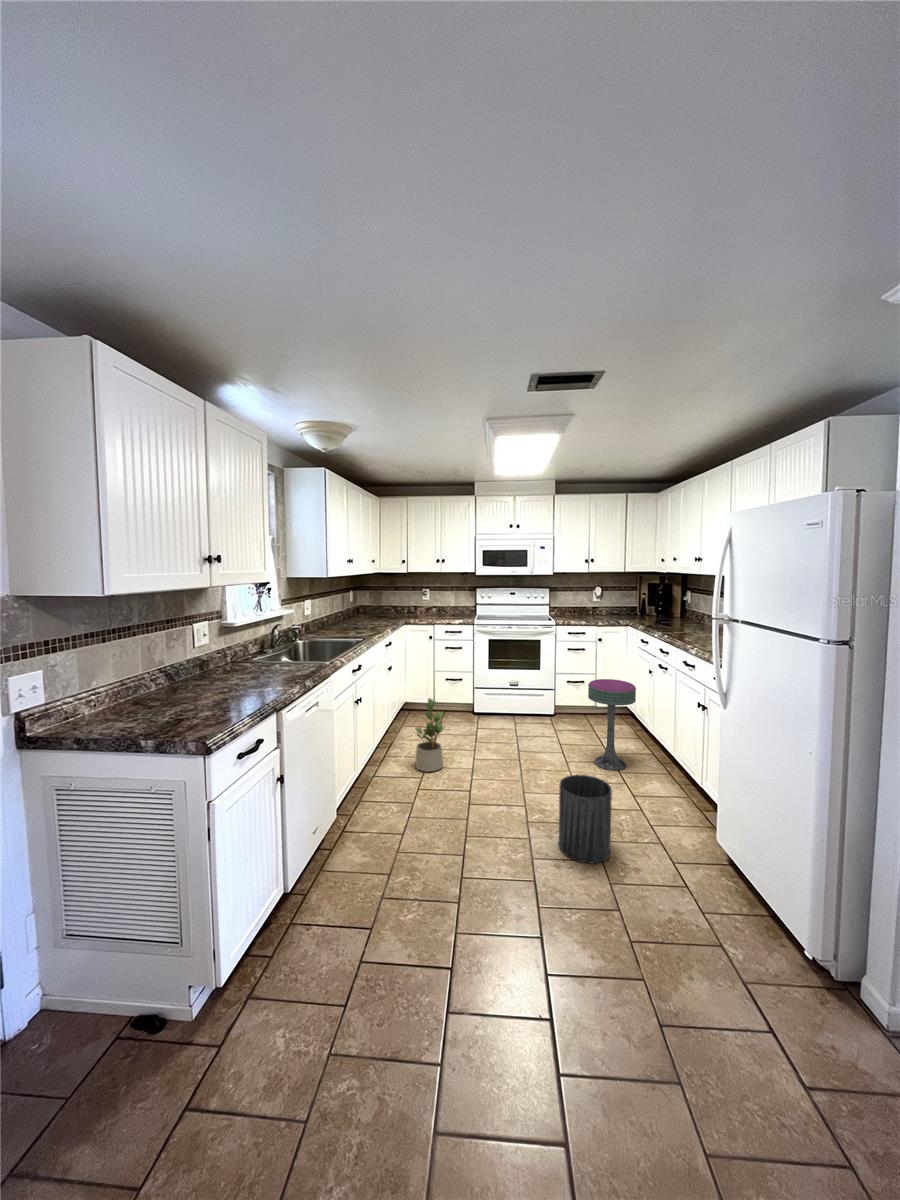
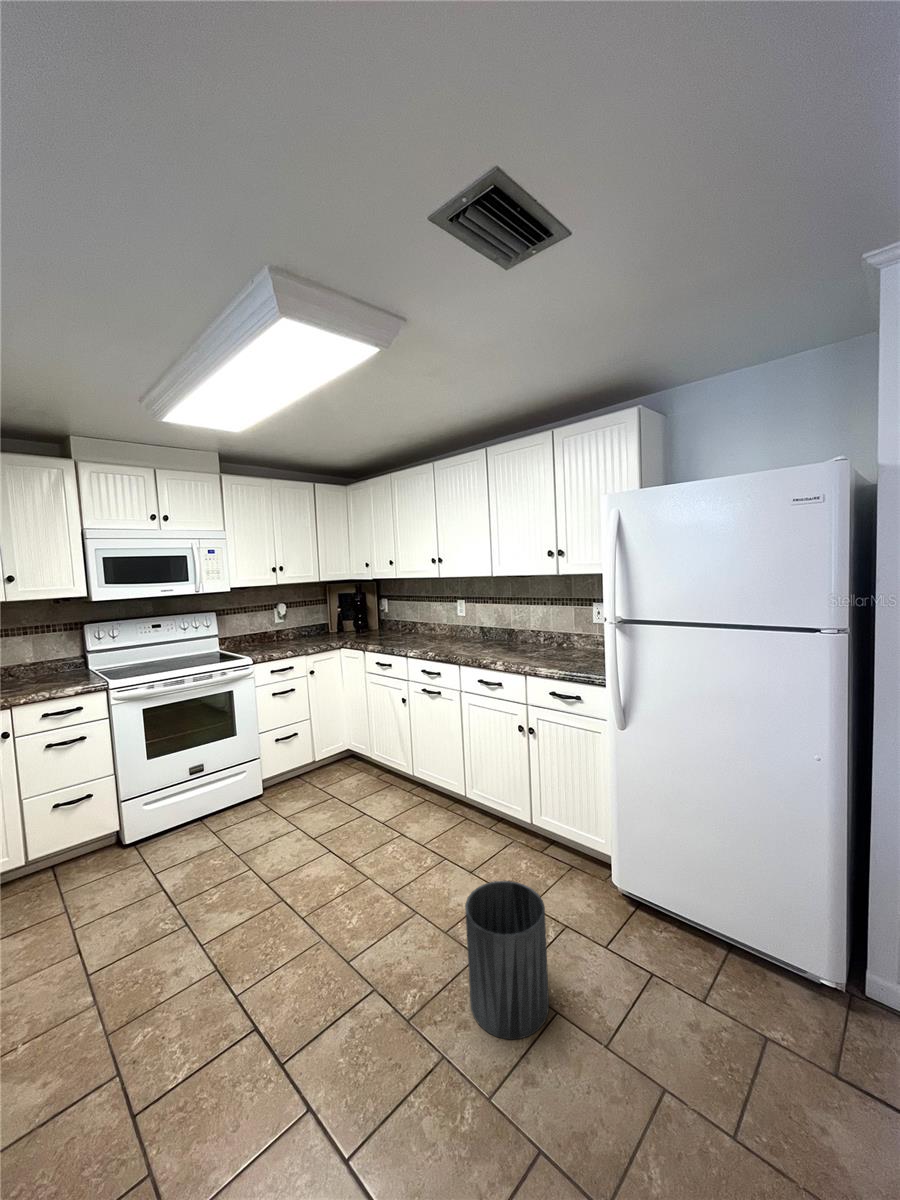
bar stool: present [588,679,636,770] -> none [360,720,422,849]
potted plant: present [416,698,443,772] -> none [62,875,154,1057]

